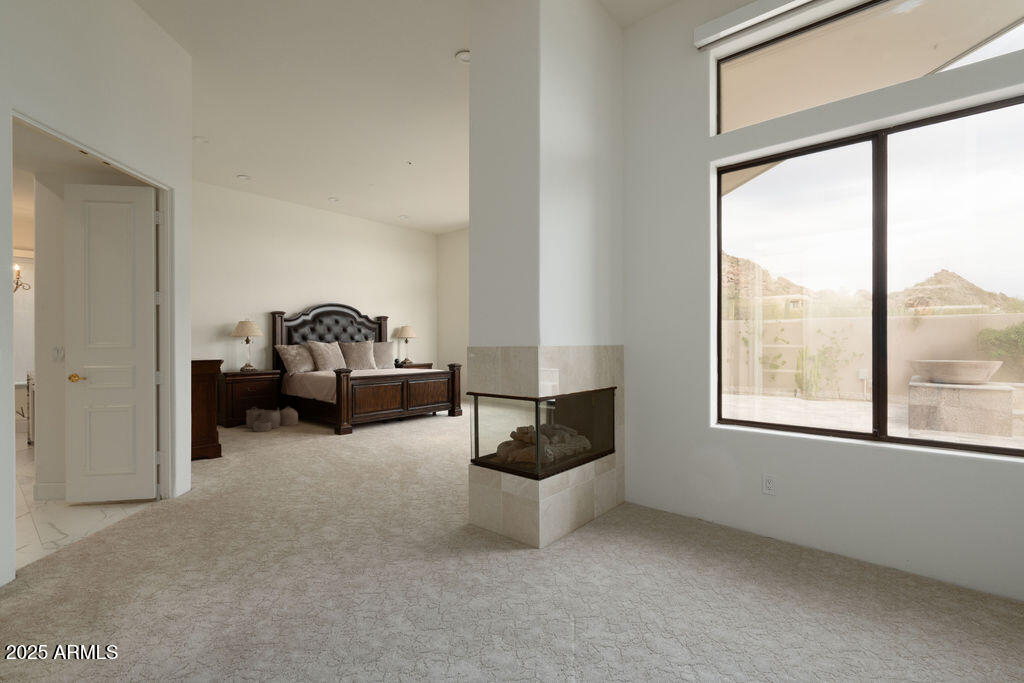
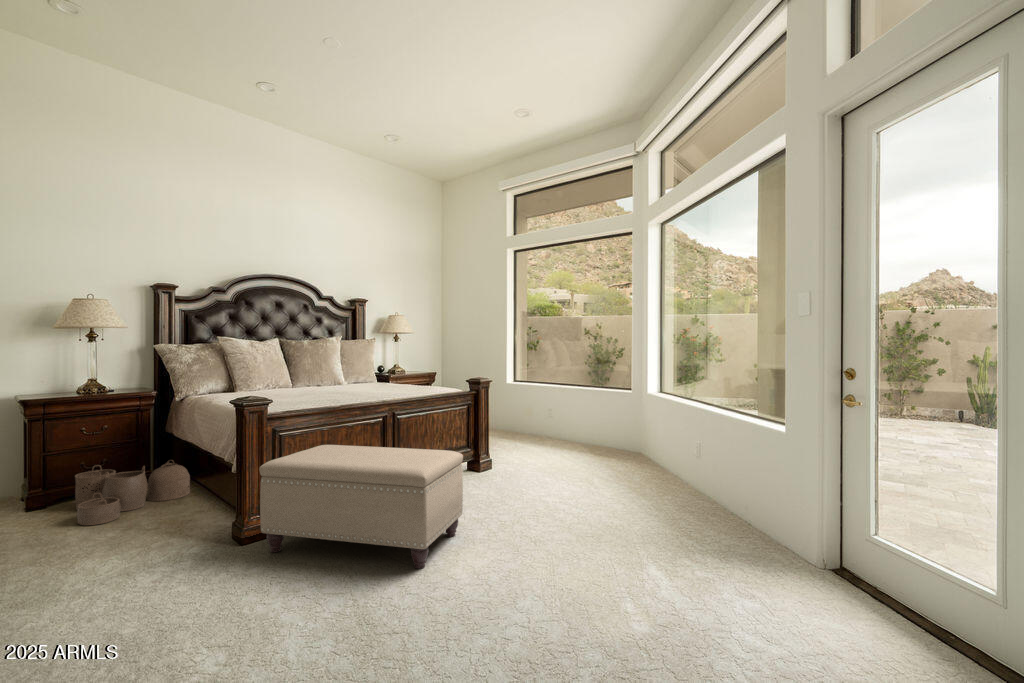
ottoman: none [344,395,435,443] -> present [259,445,463,569]

